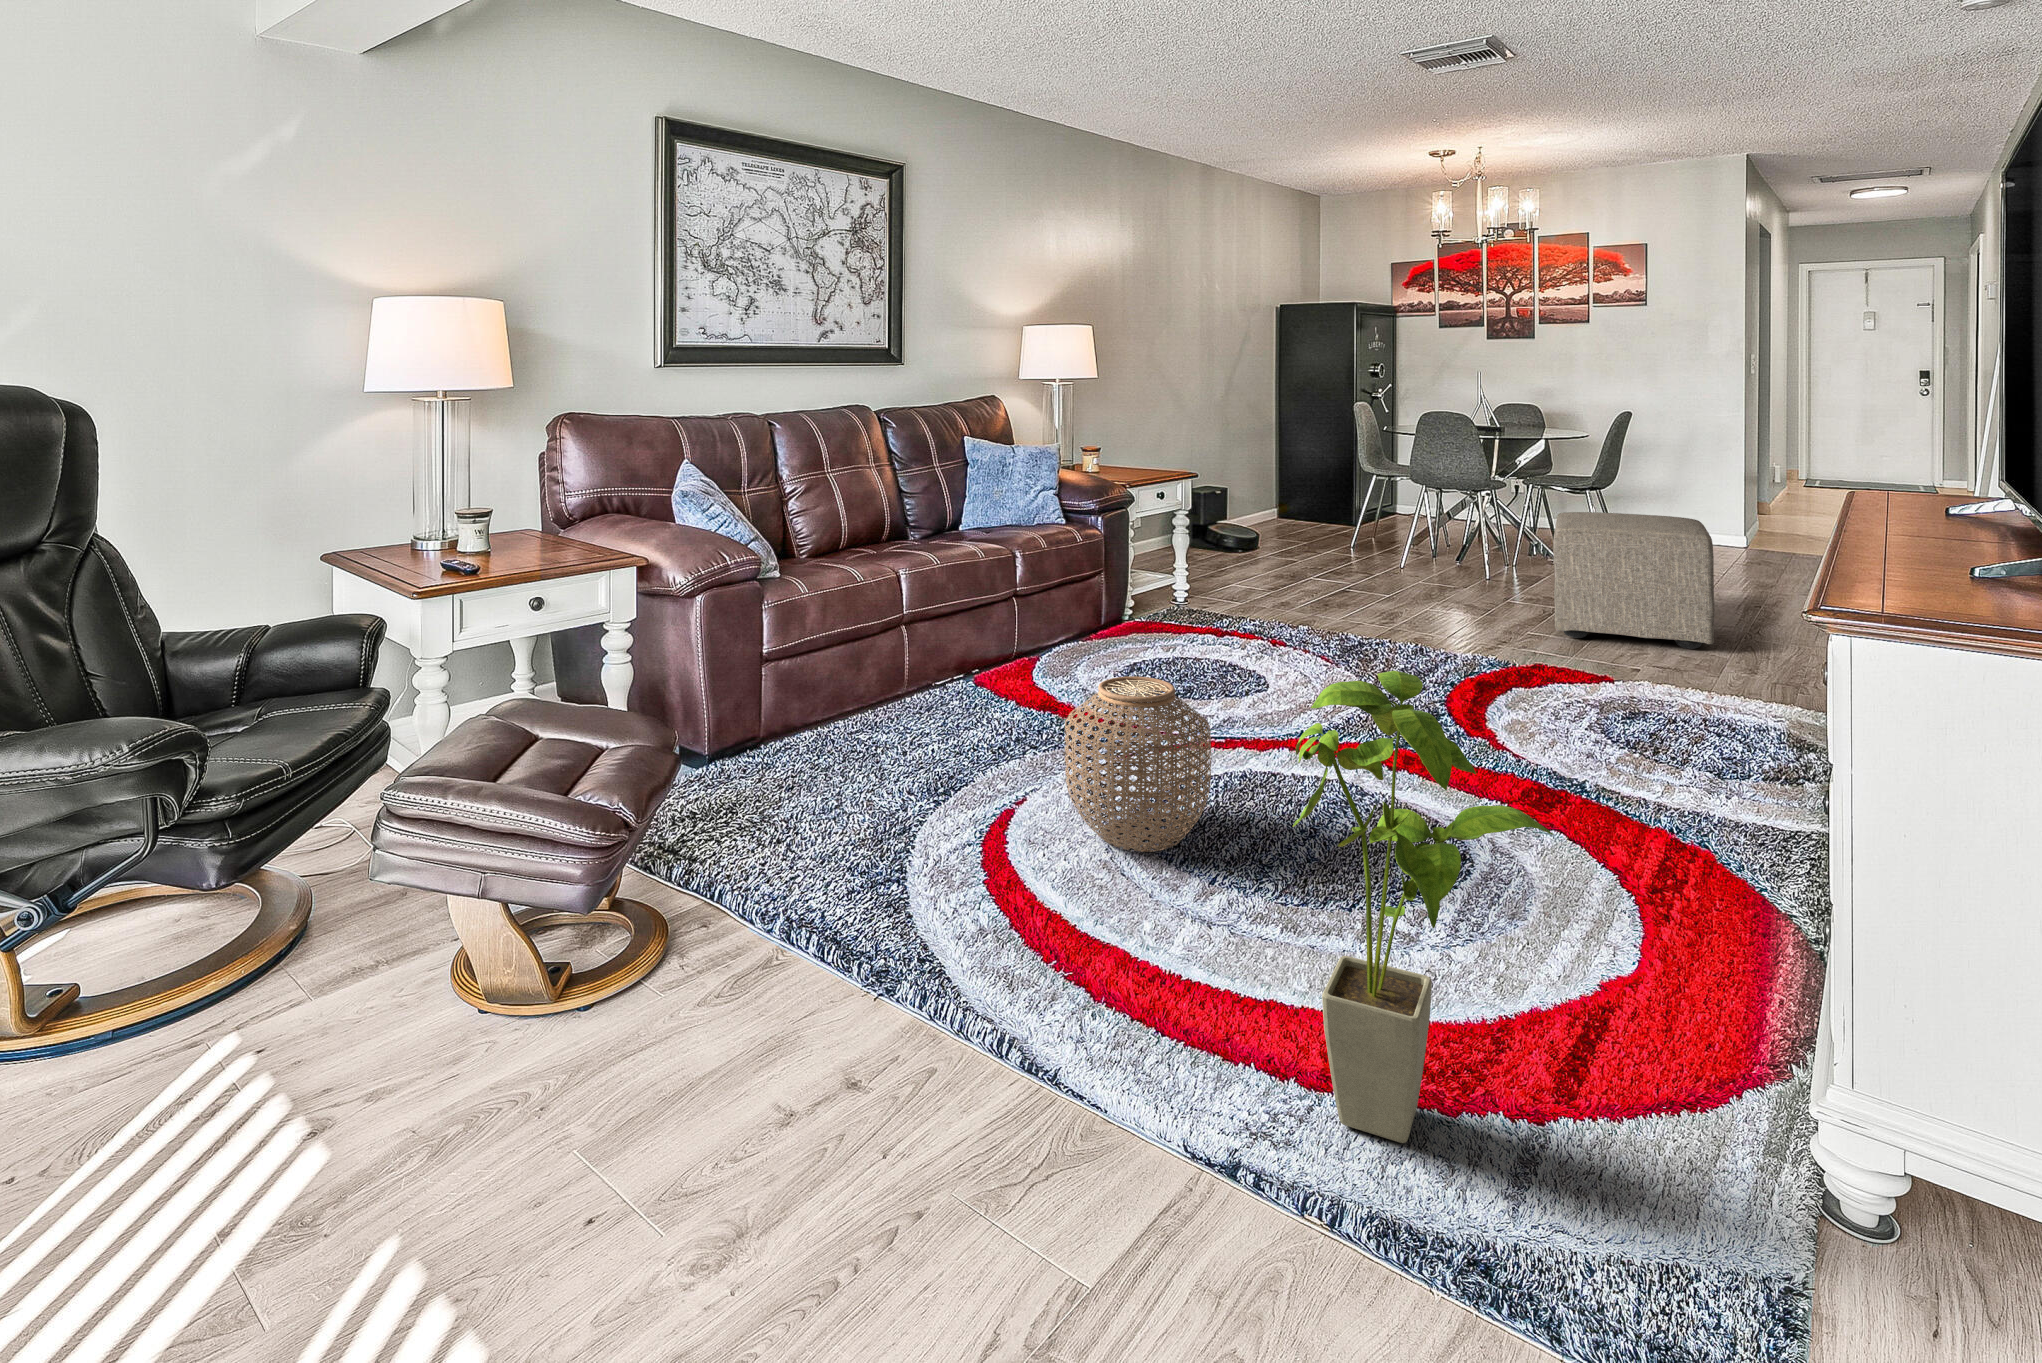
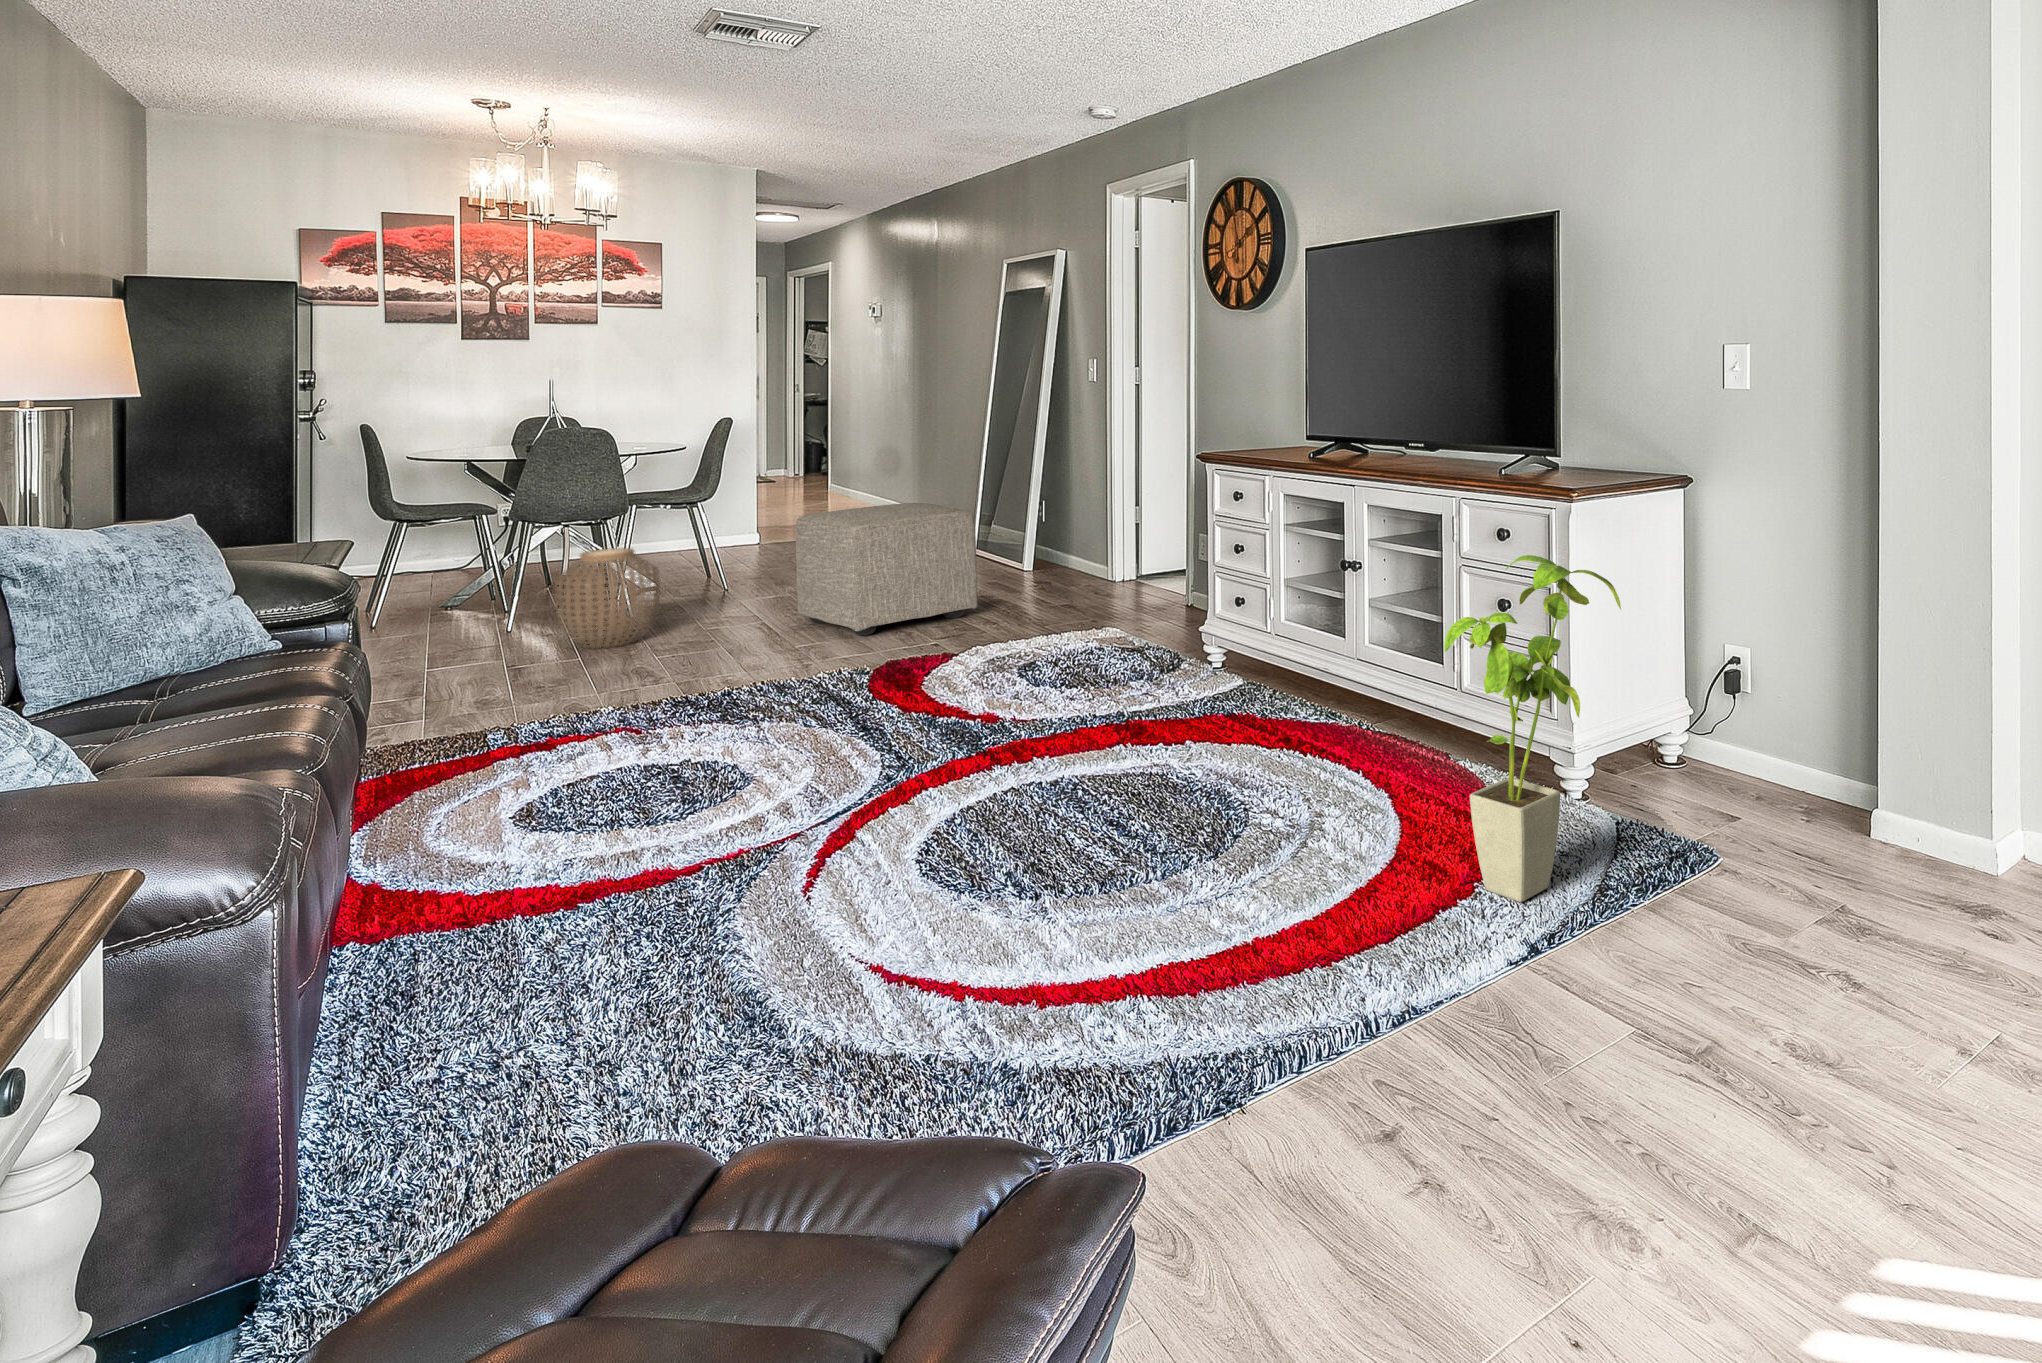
woven basket: present [1065,676,1211,852] -> present [555,548,660,649]

